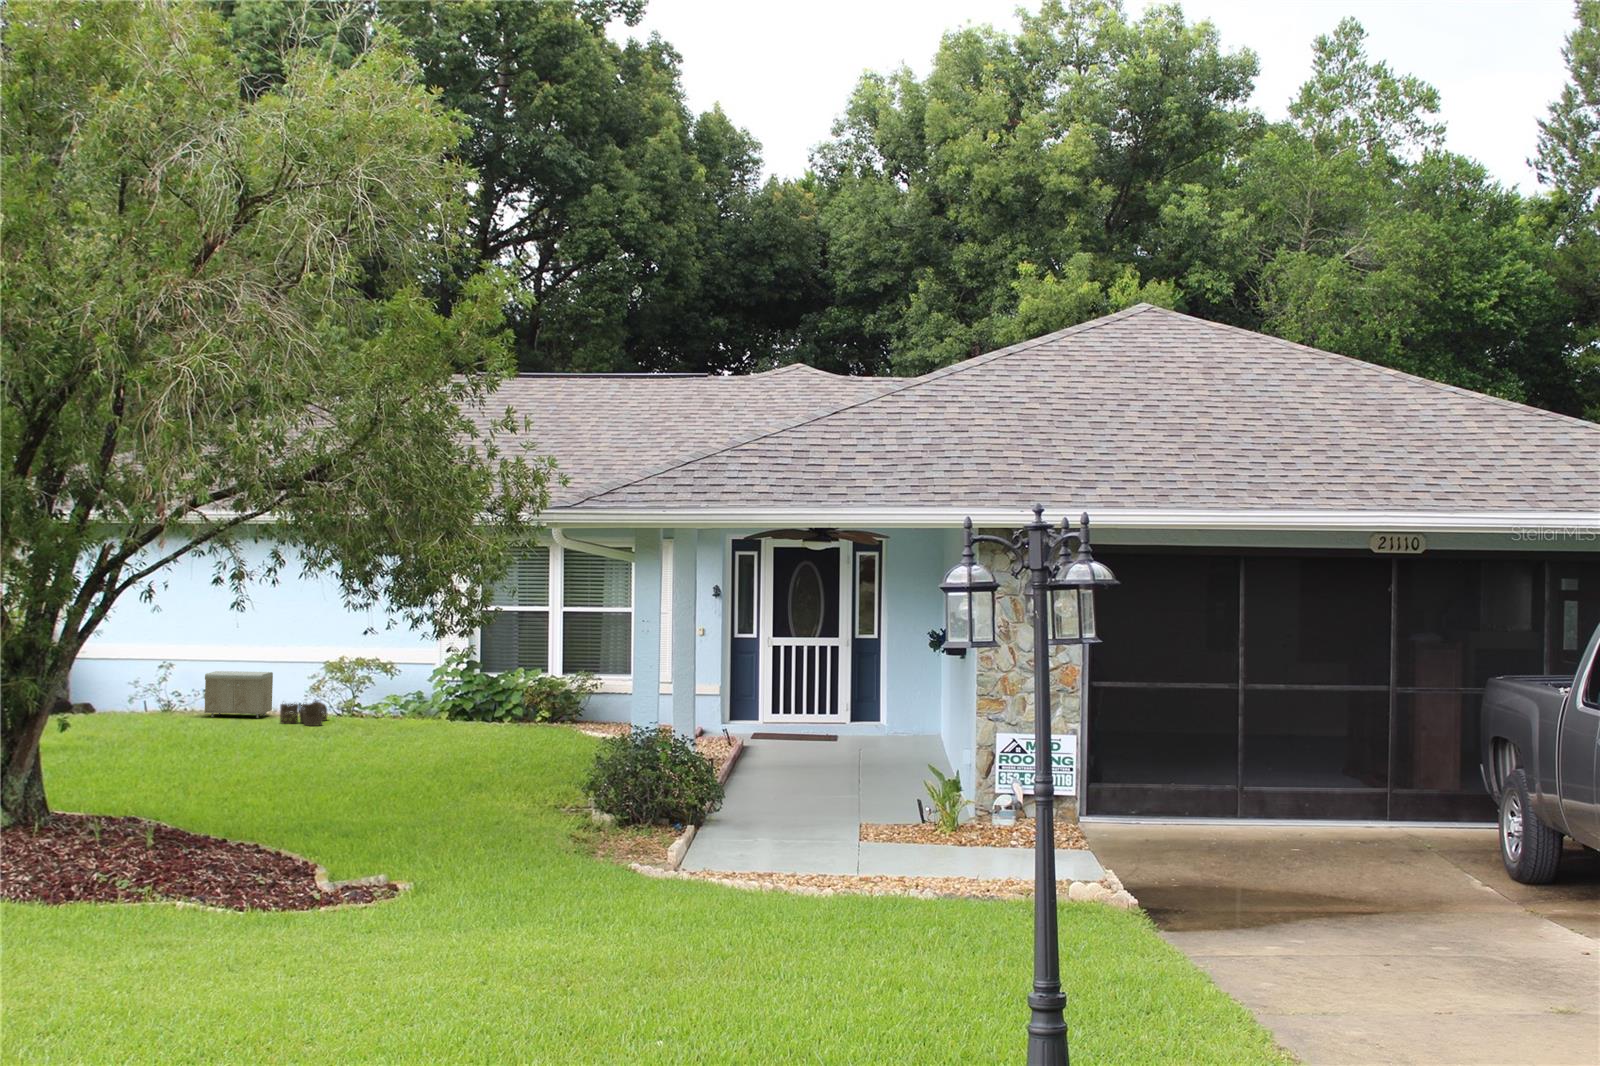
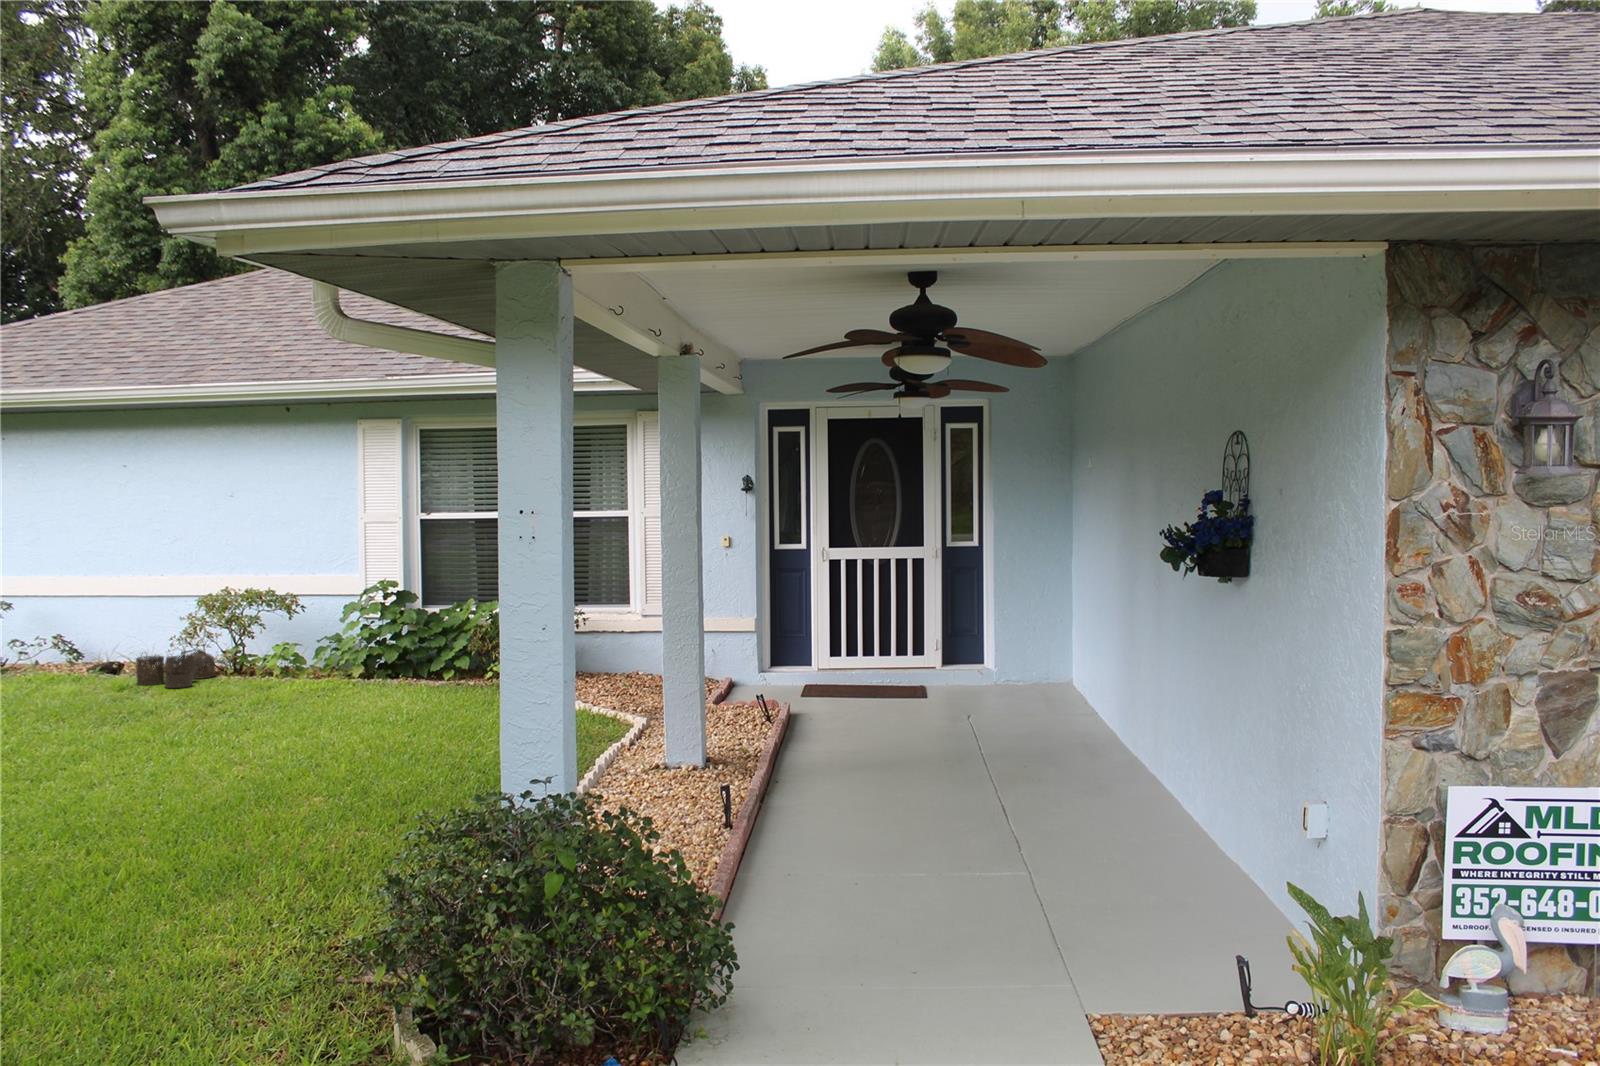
storage bench: present [204,671,273,718] -> none [43,612,150,676]

